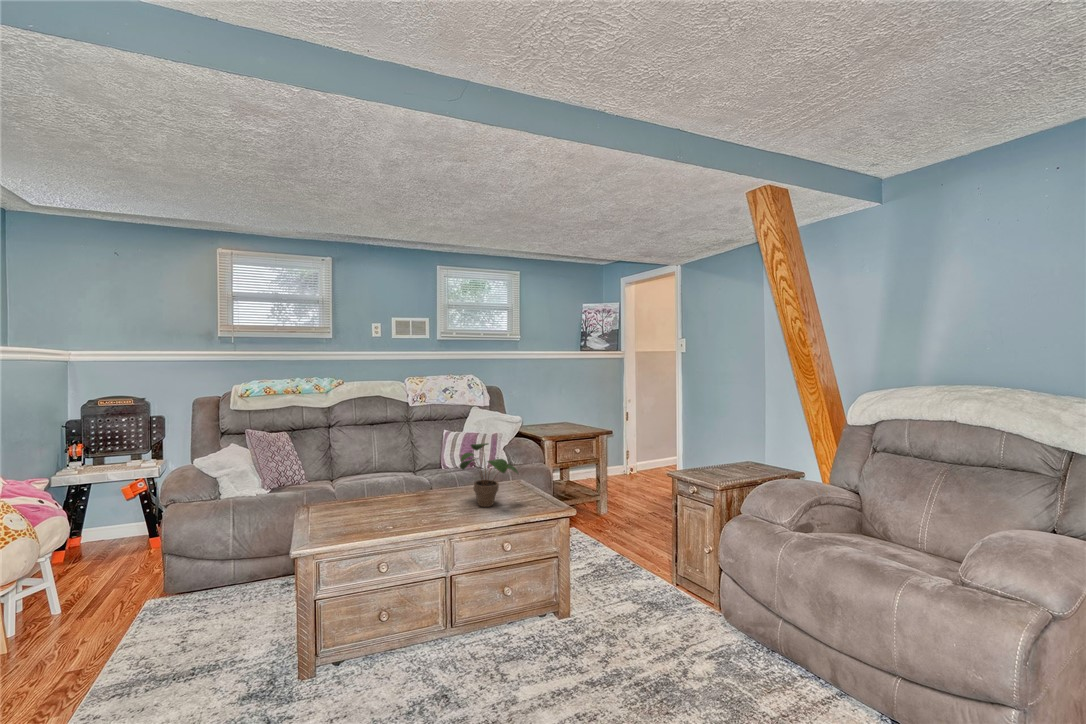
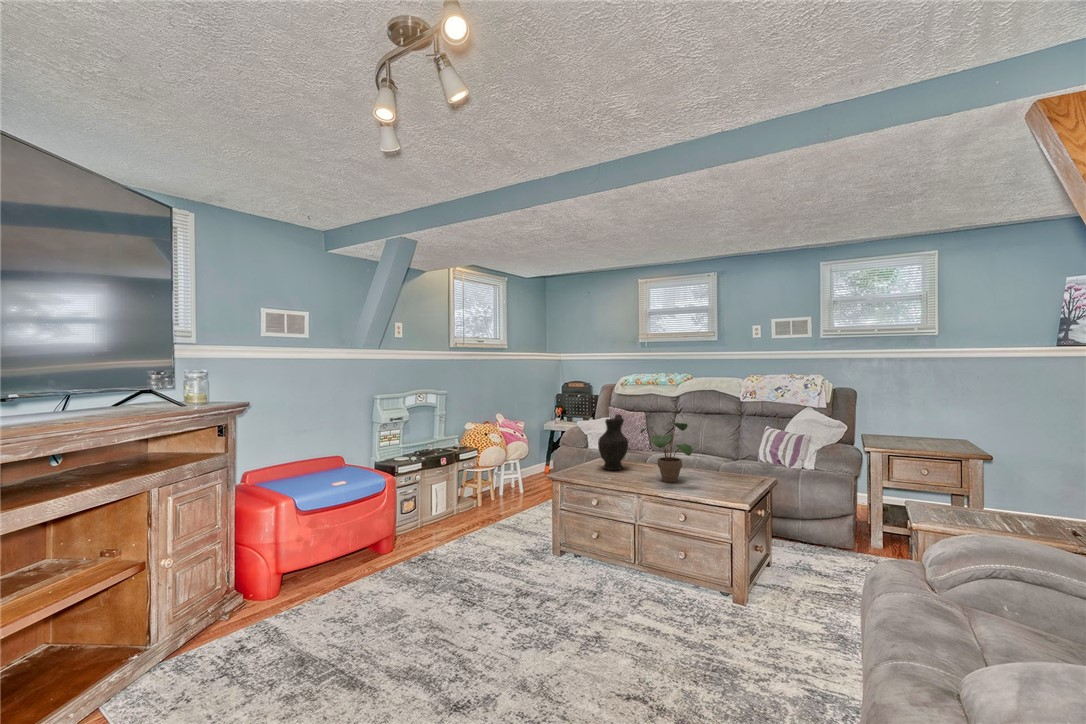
decorative vase: none [386,444,424,514] -> present [598,414,628,470]

